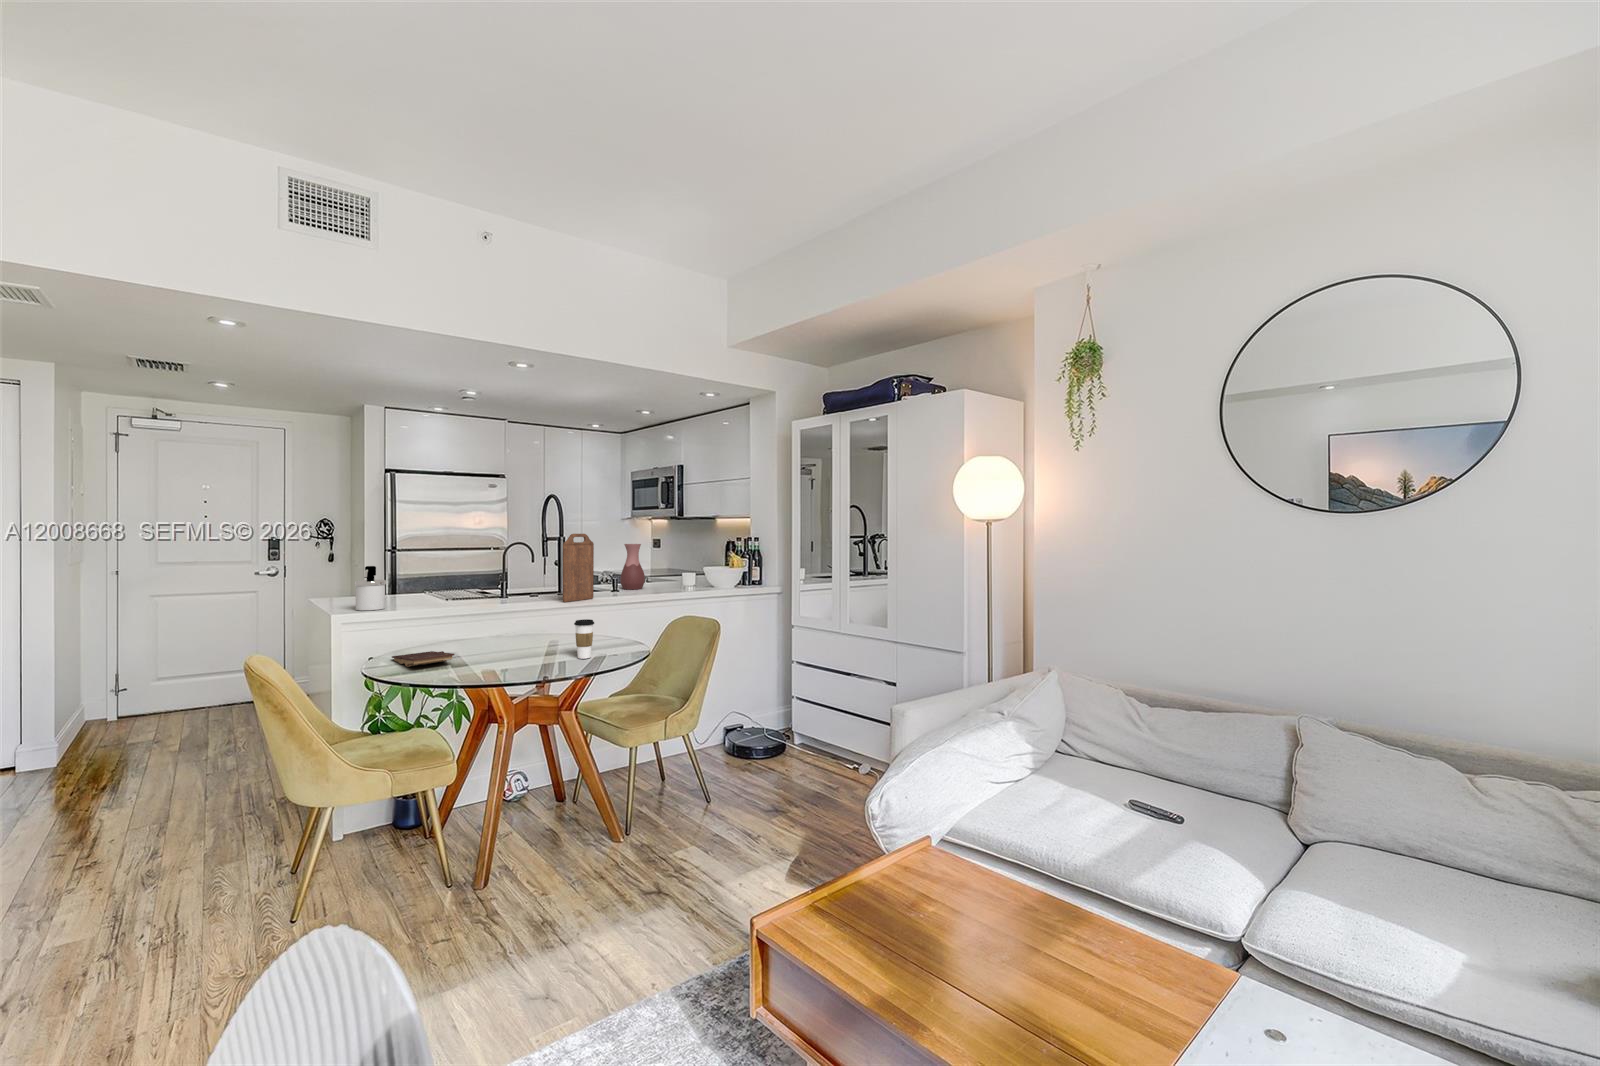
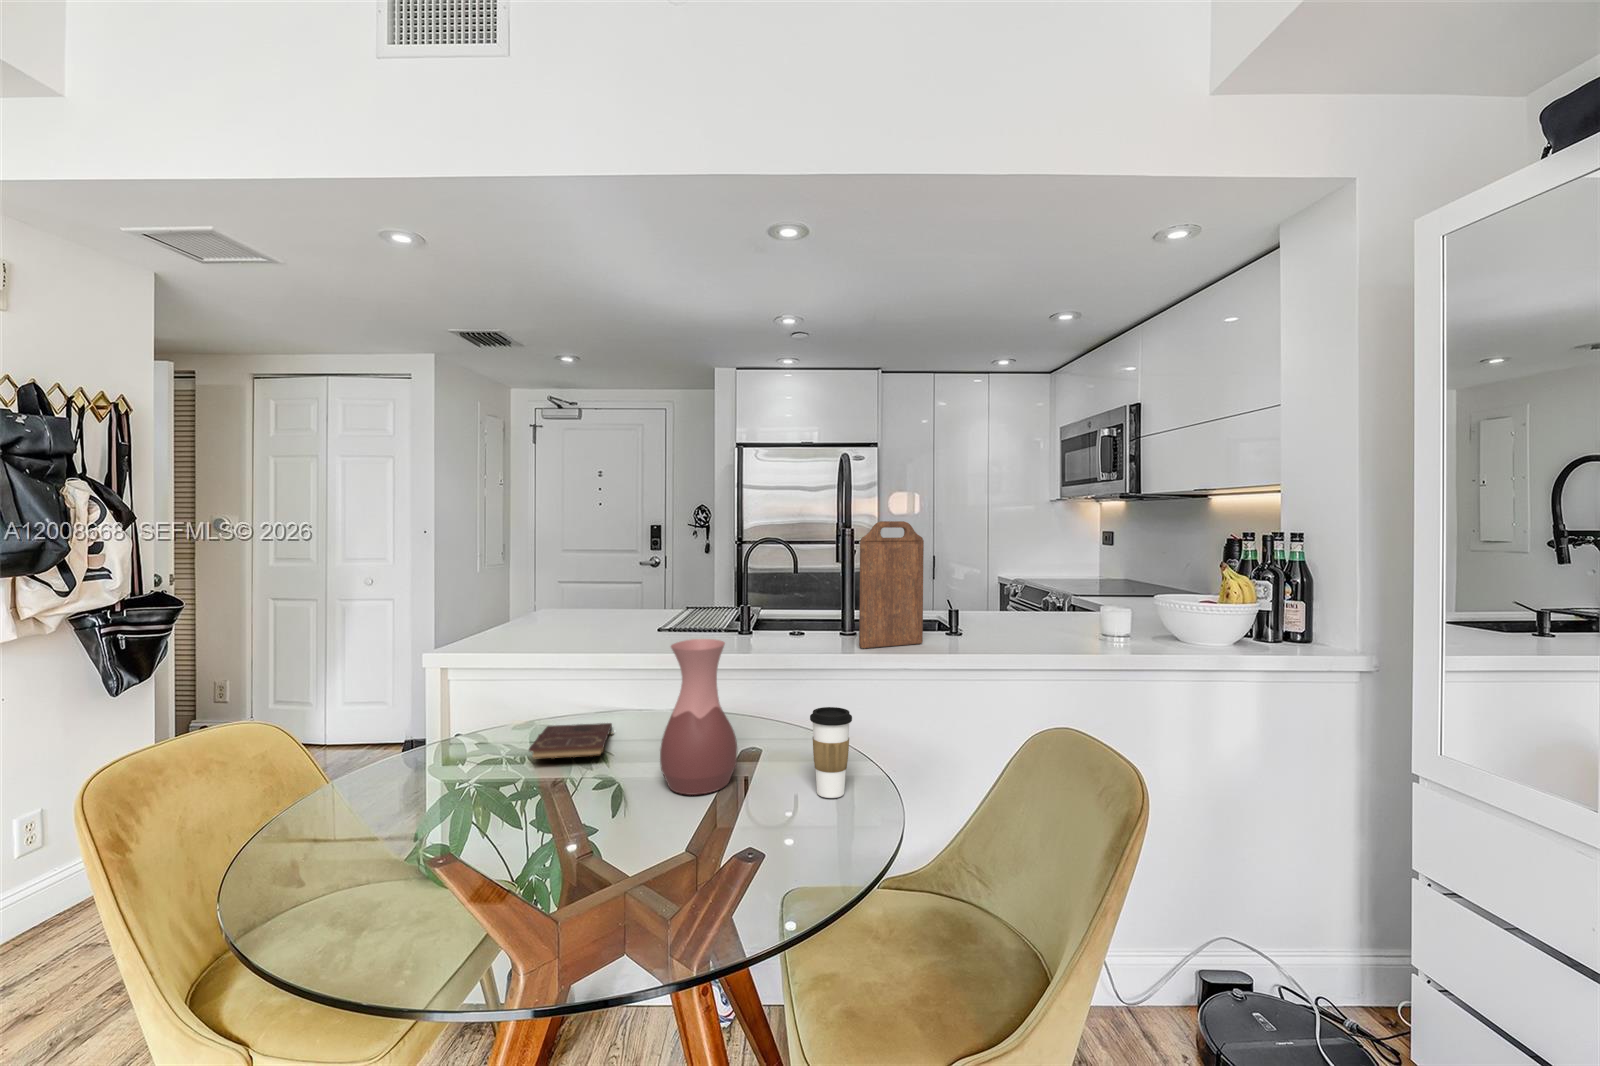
vase: present [620,544,645,589] -> present [660,639,737,795]
soap dispenser: present [355,566,386,611] -> none [571,568,614,636]

